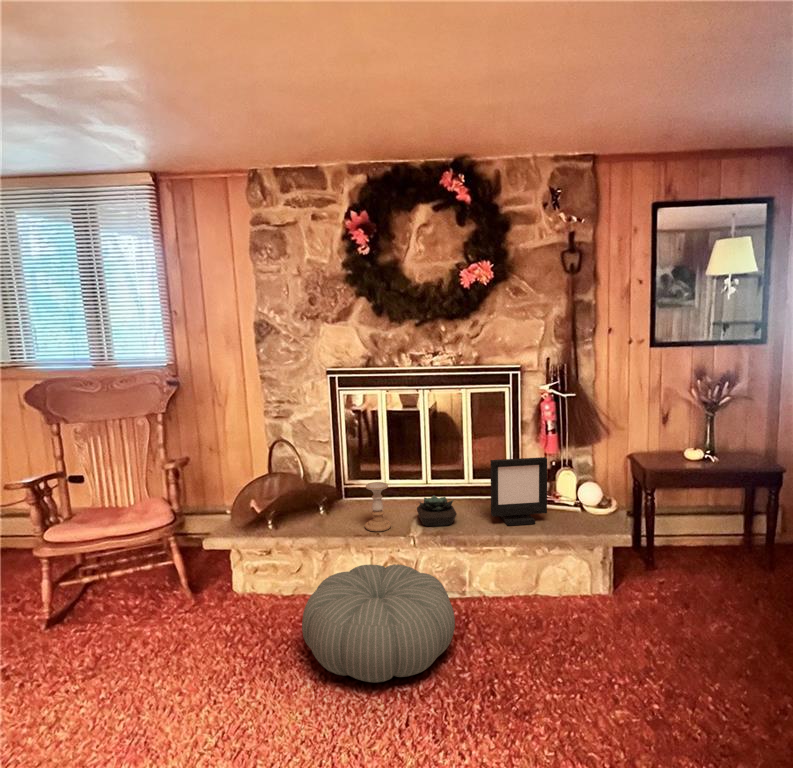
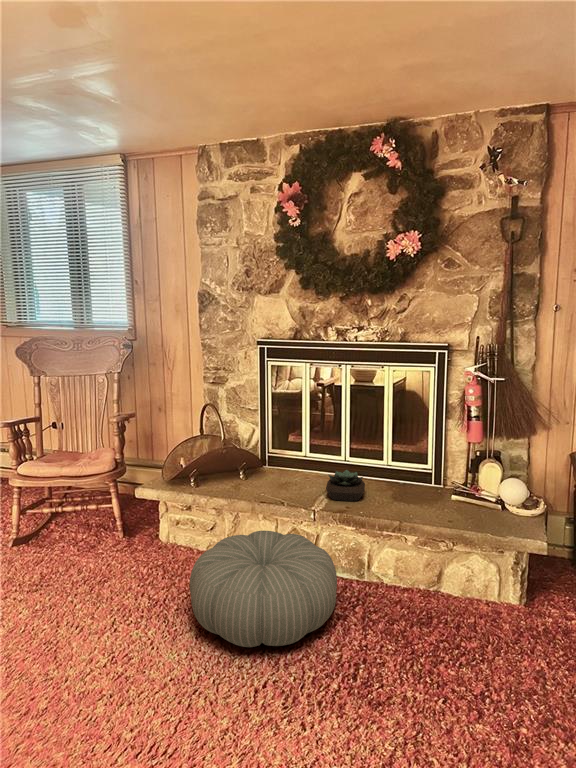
picture frame: present [490,457,547,526] -> none [399,440,462,510]
candle holder: present [365,482,391,531] -> none [274,452,299,500]

